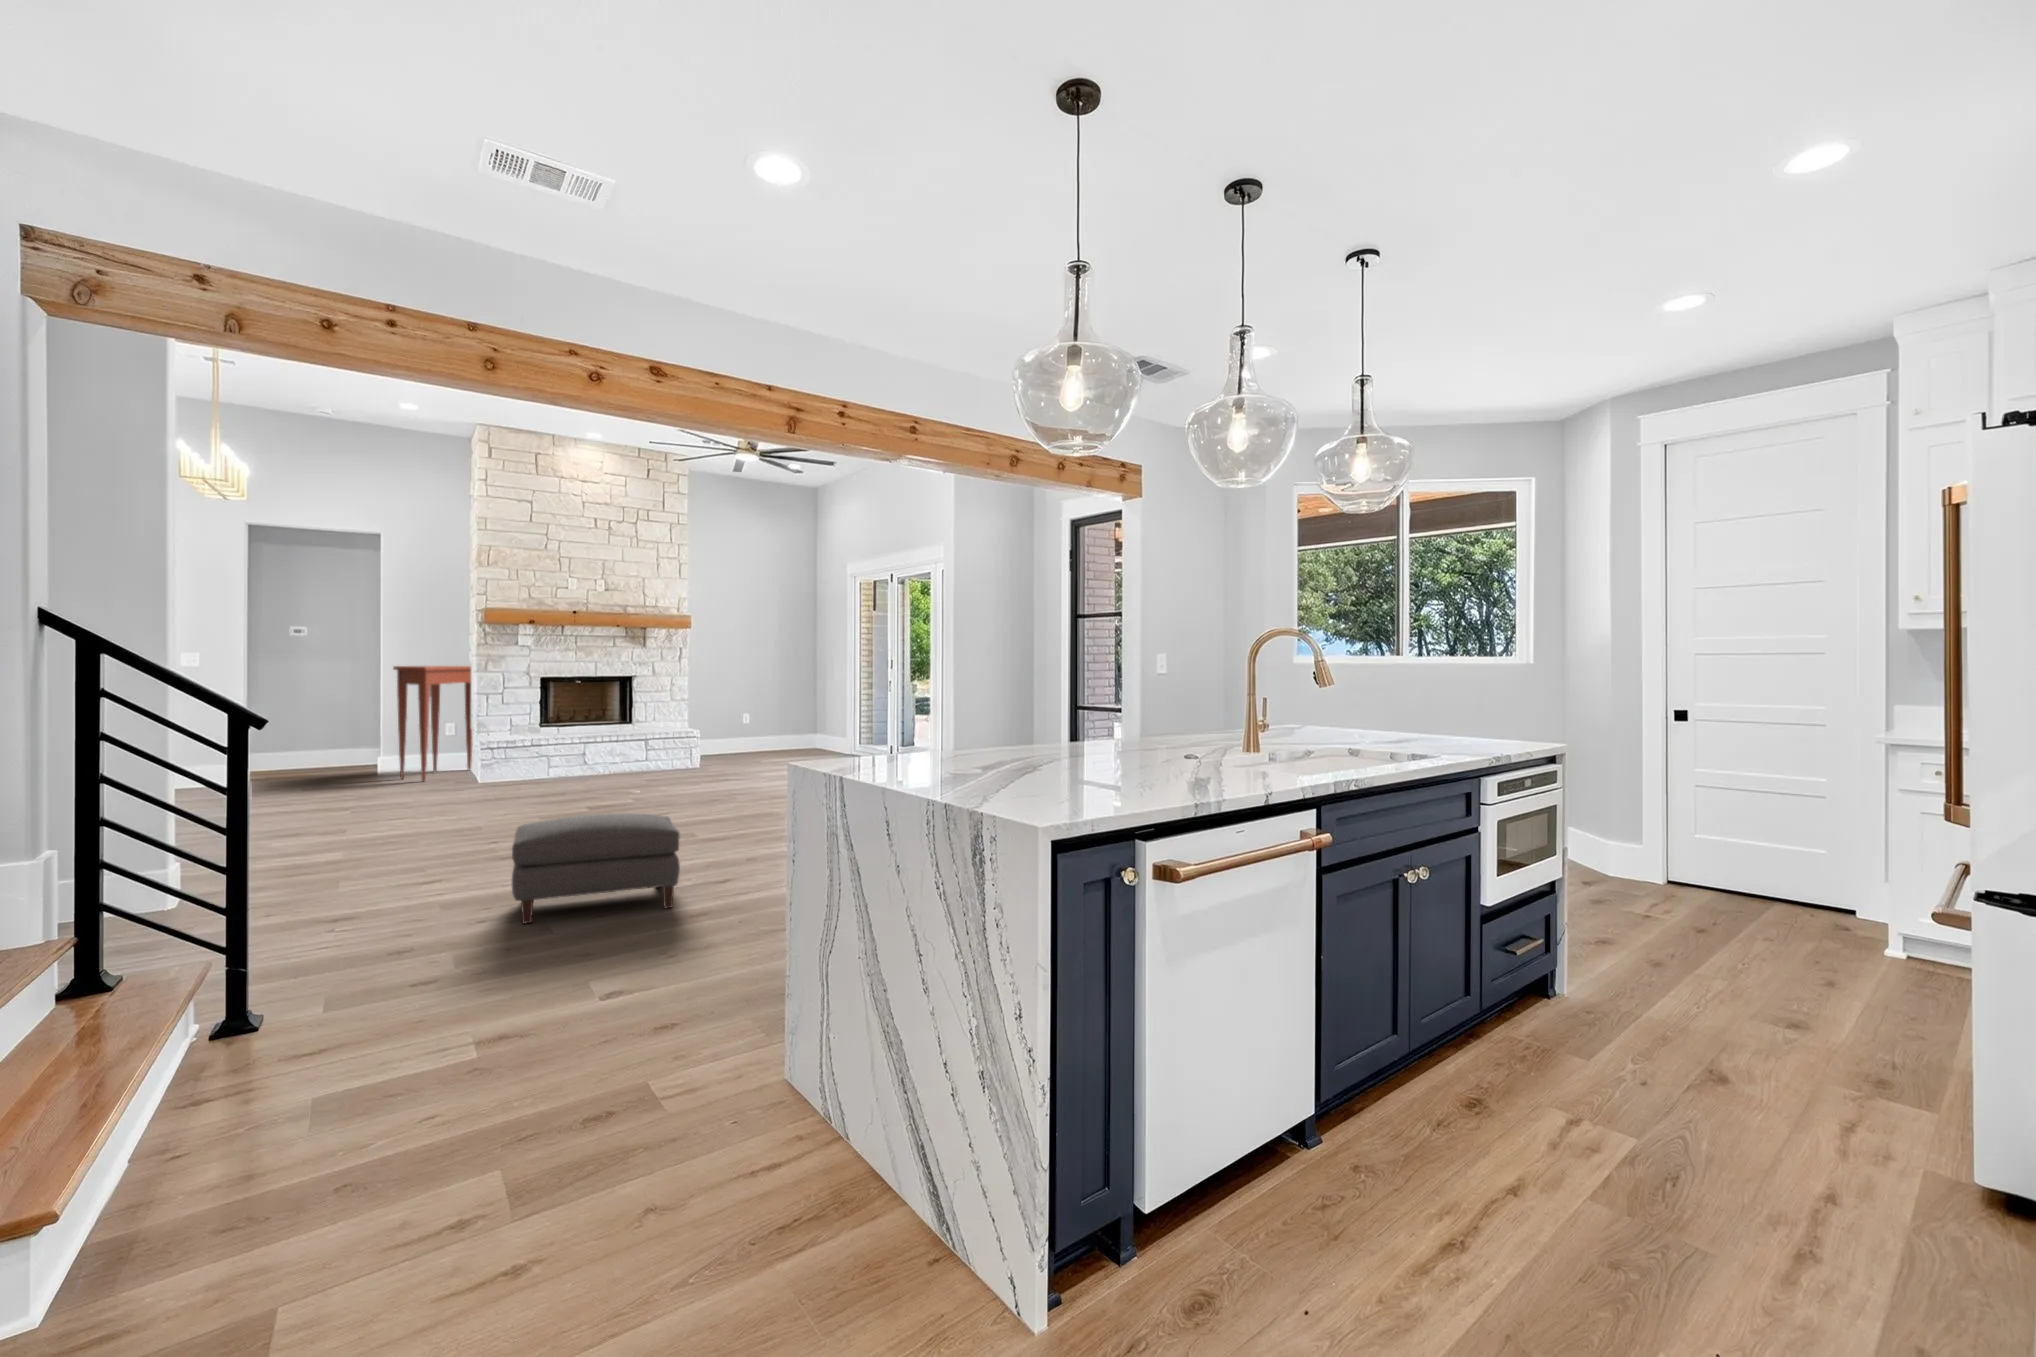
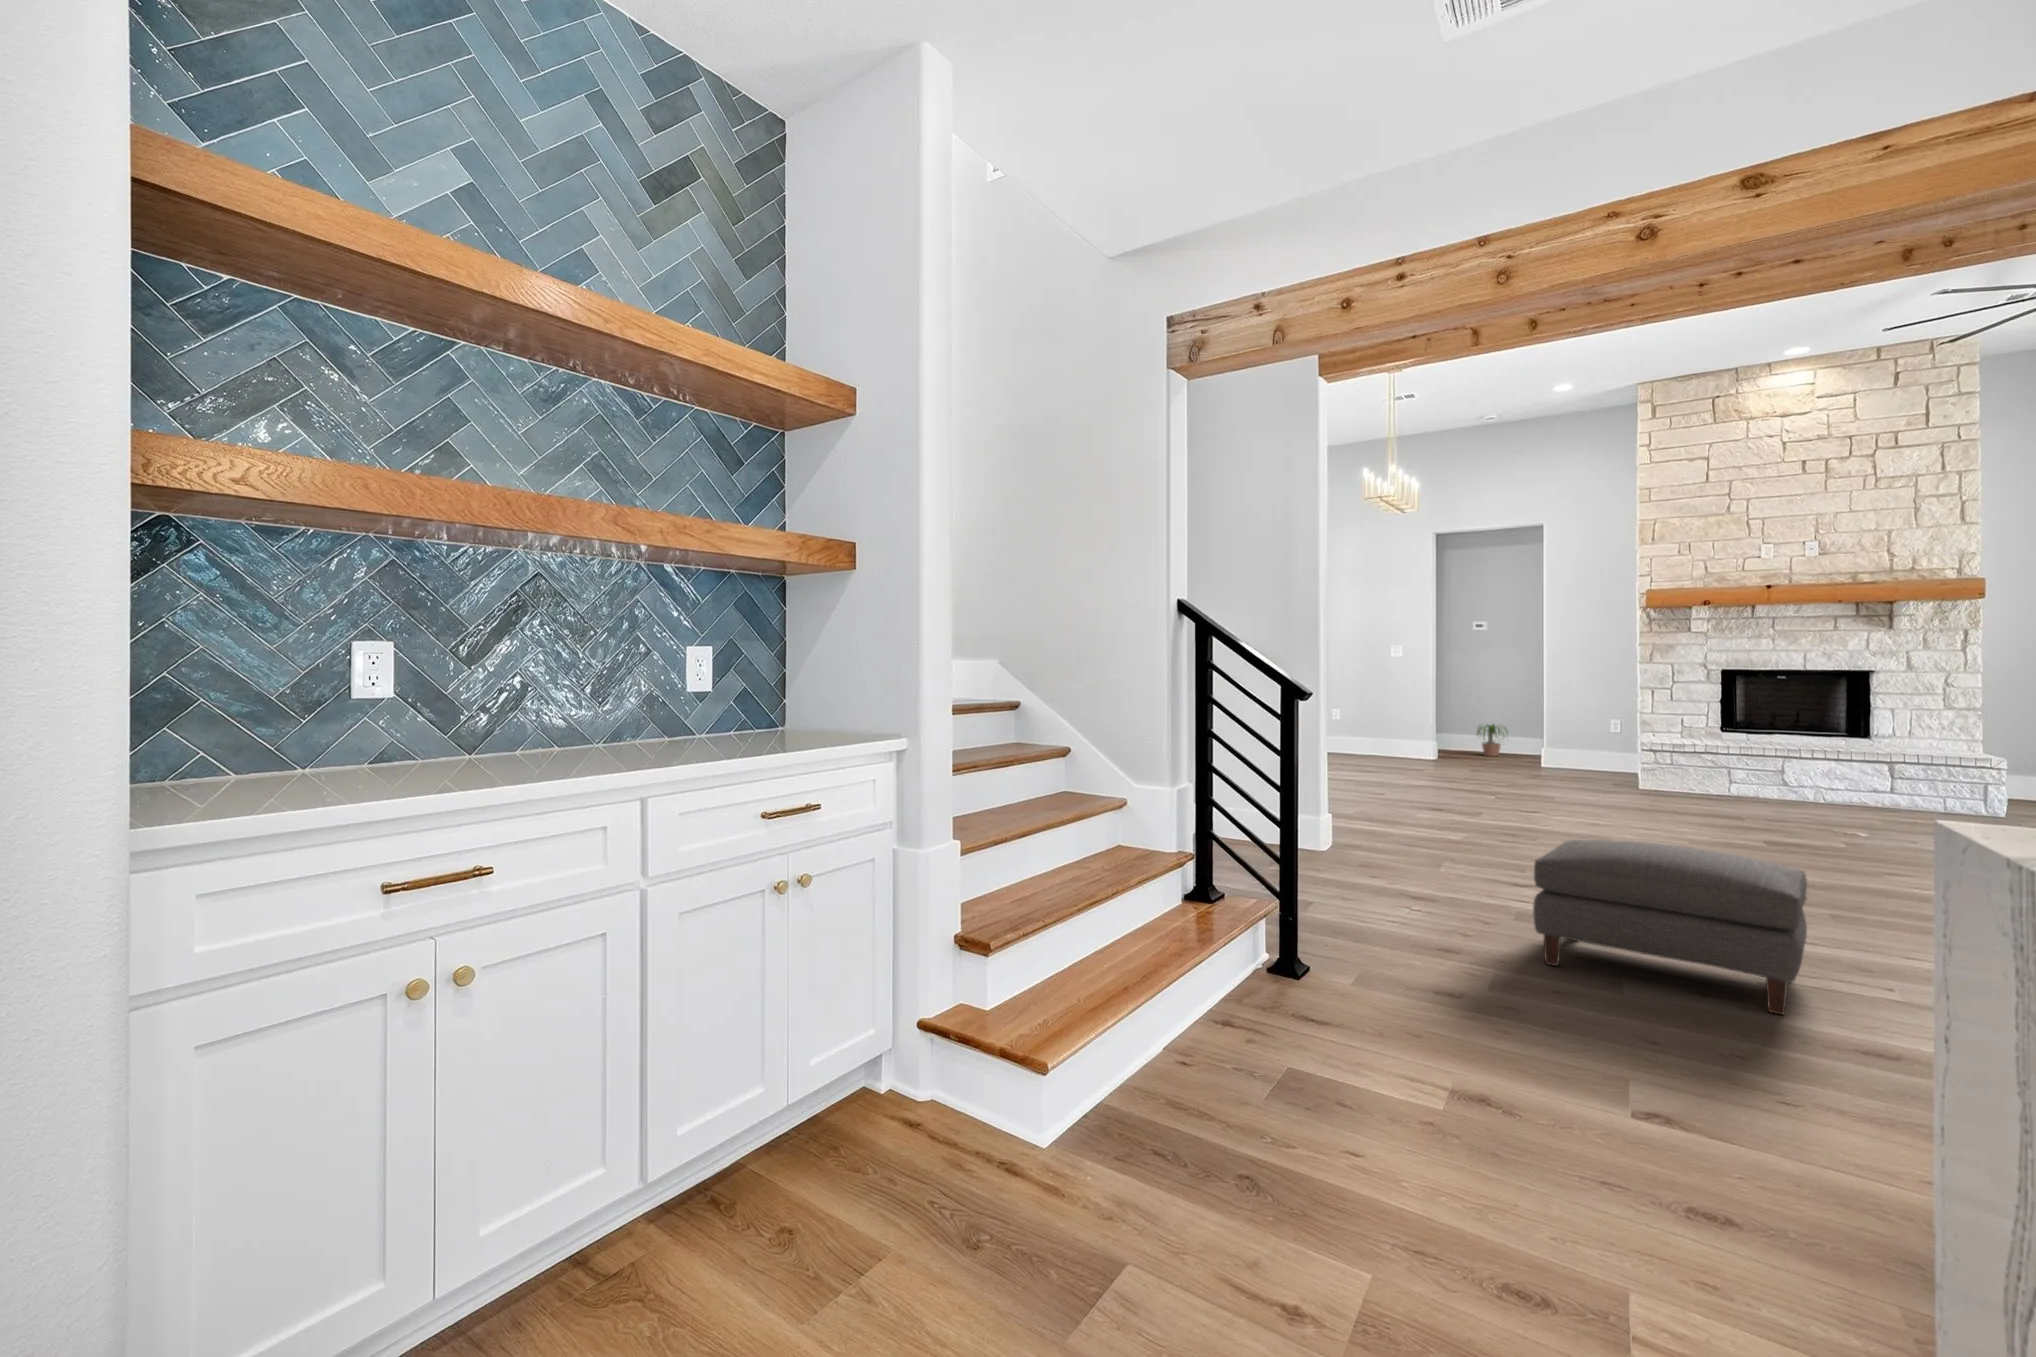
console table: present [393,666,472,781] -> none [1549,659,1645,780]
potted plant: none [291,733,344,768] -> present [1477,724,1508,756]

